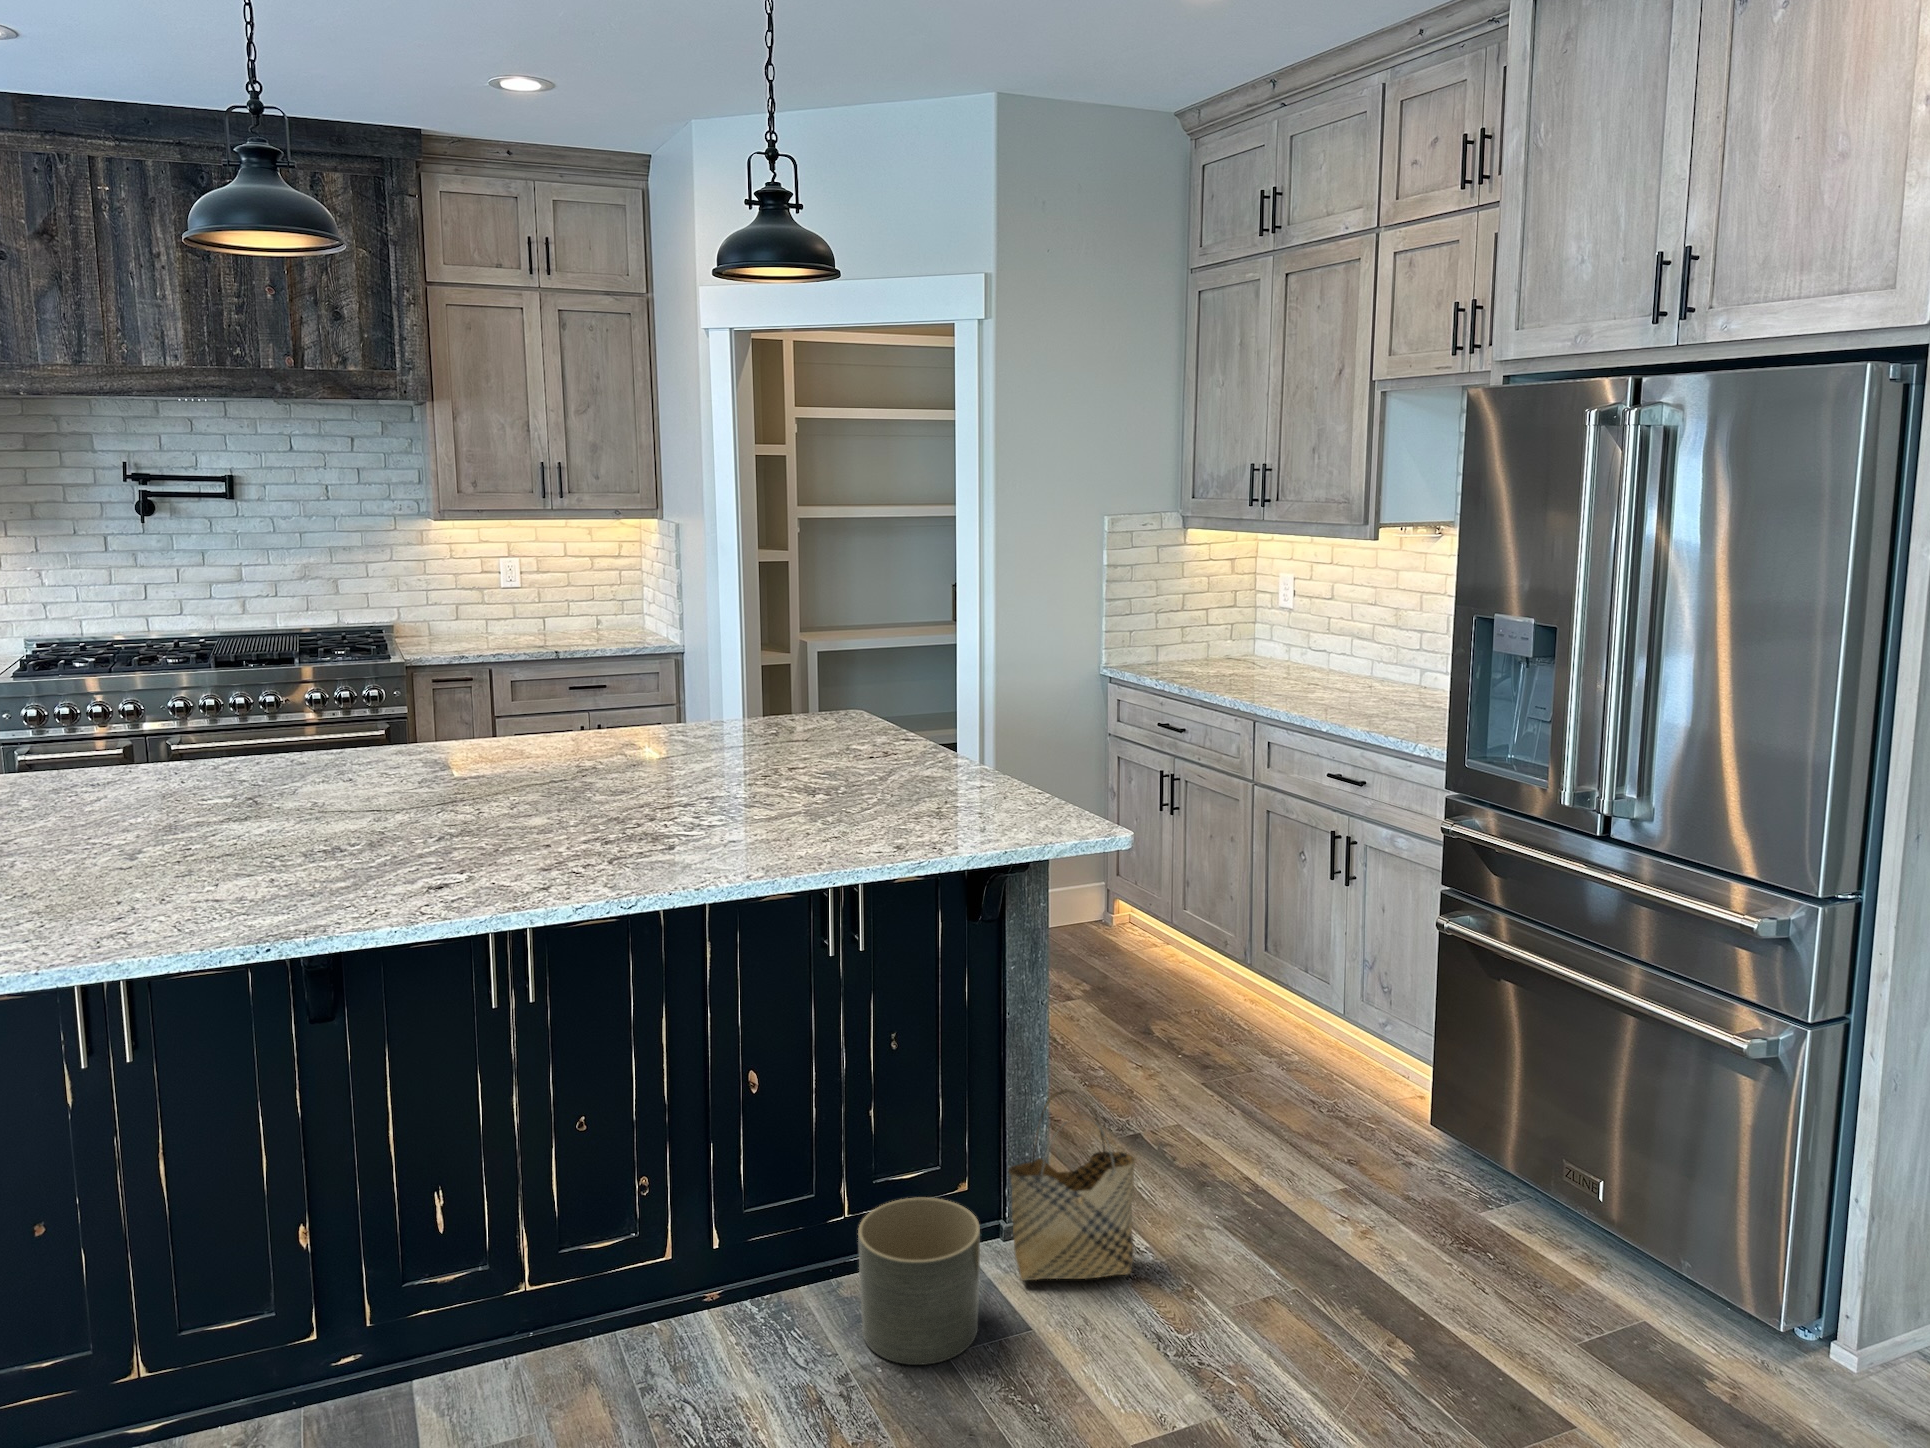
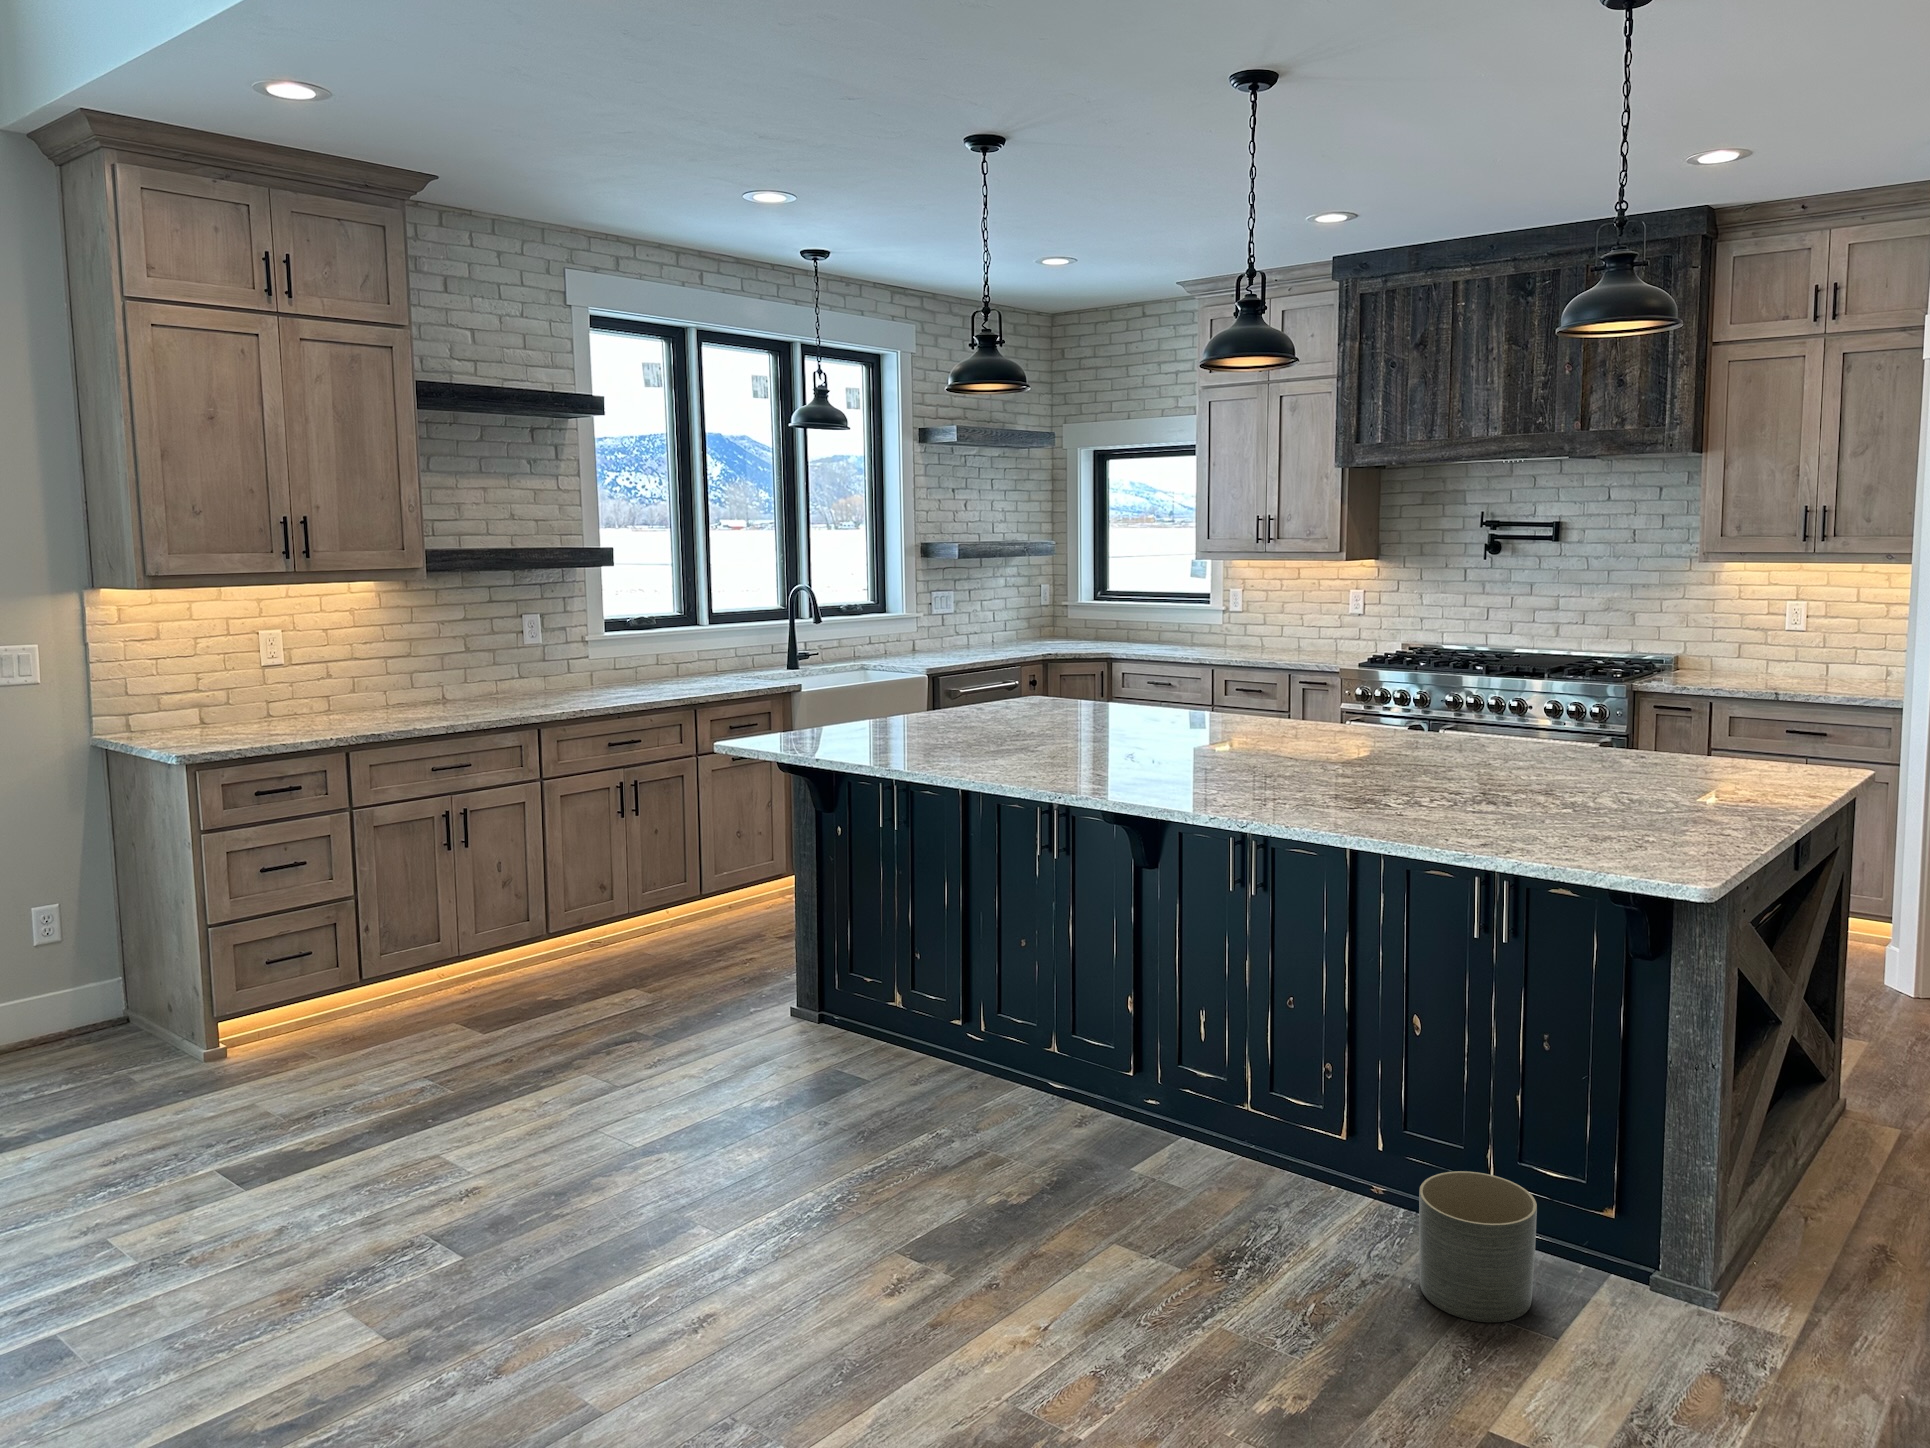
woven basket: present [1009,1089,1135,1281] -> none [1600,1158,1748,1377]

